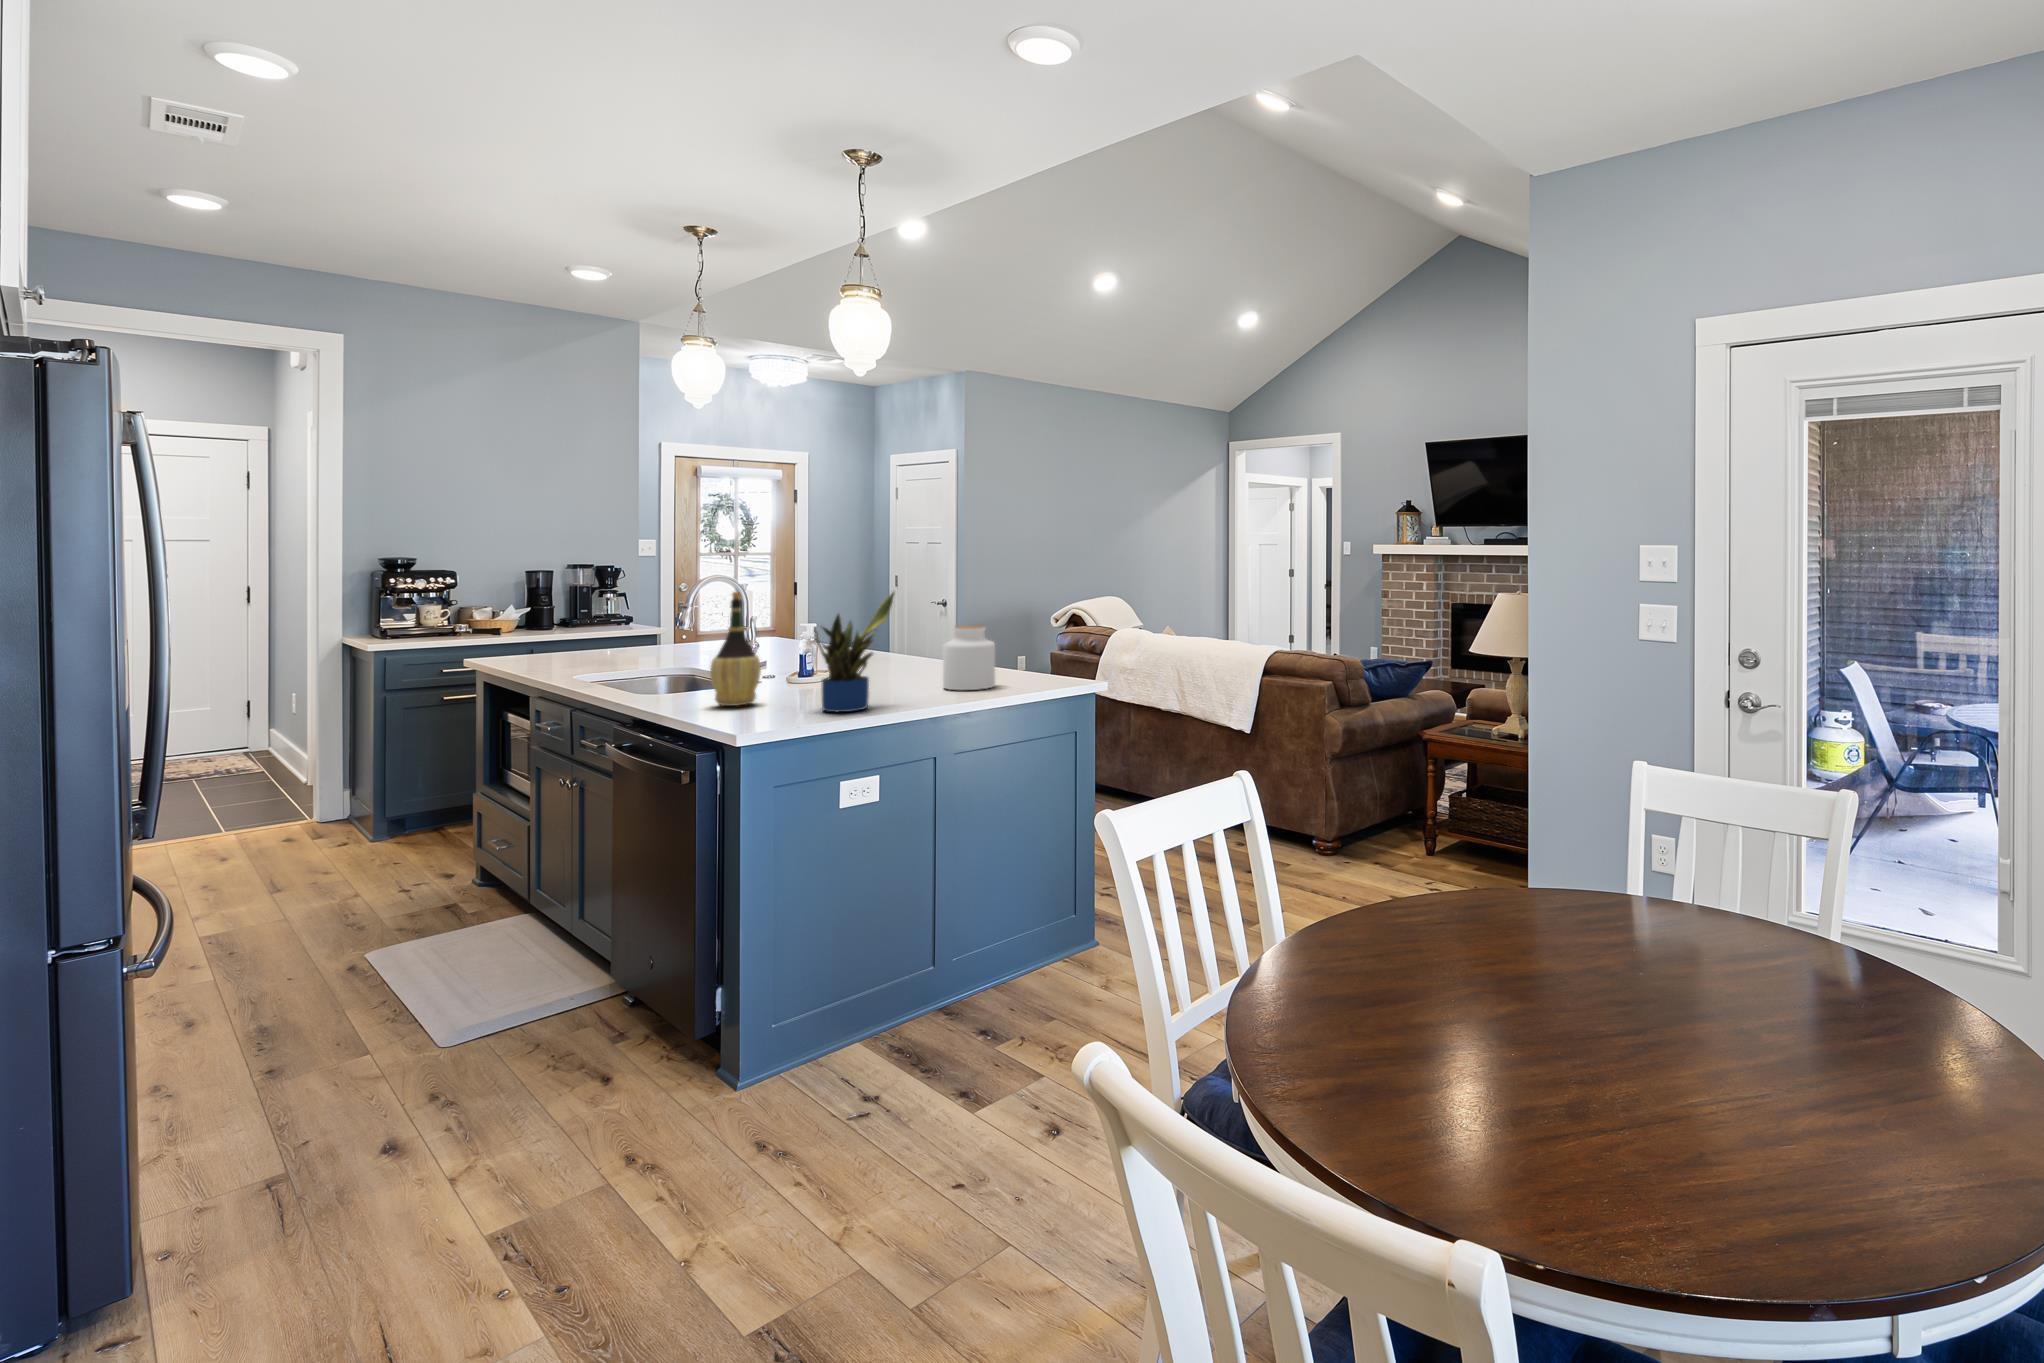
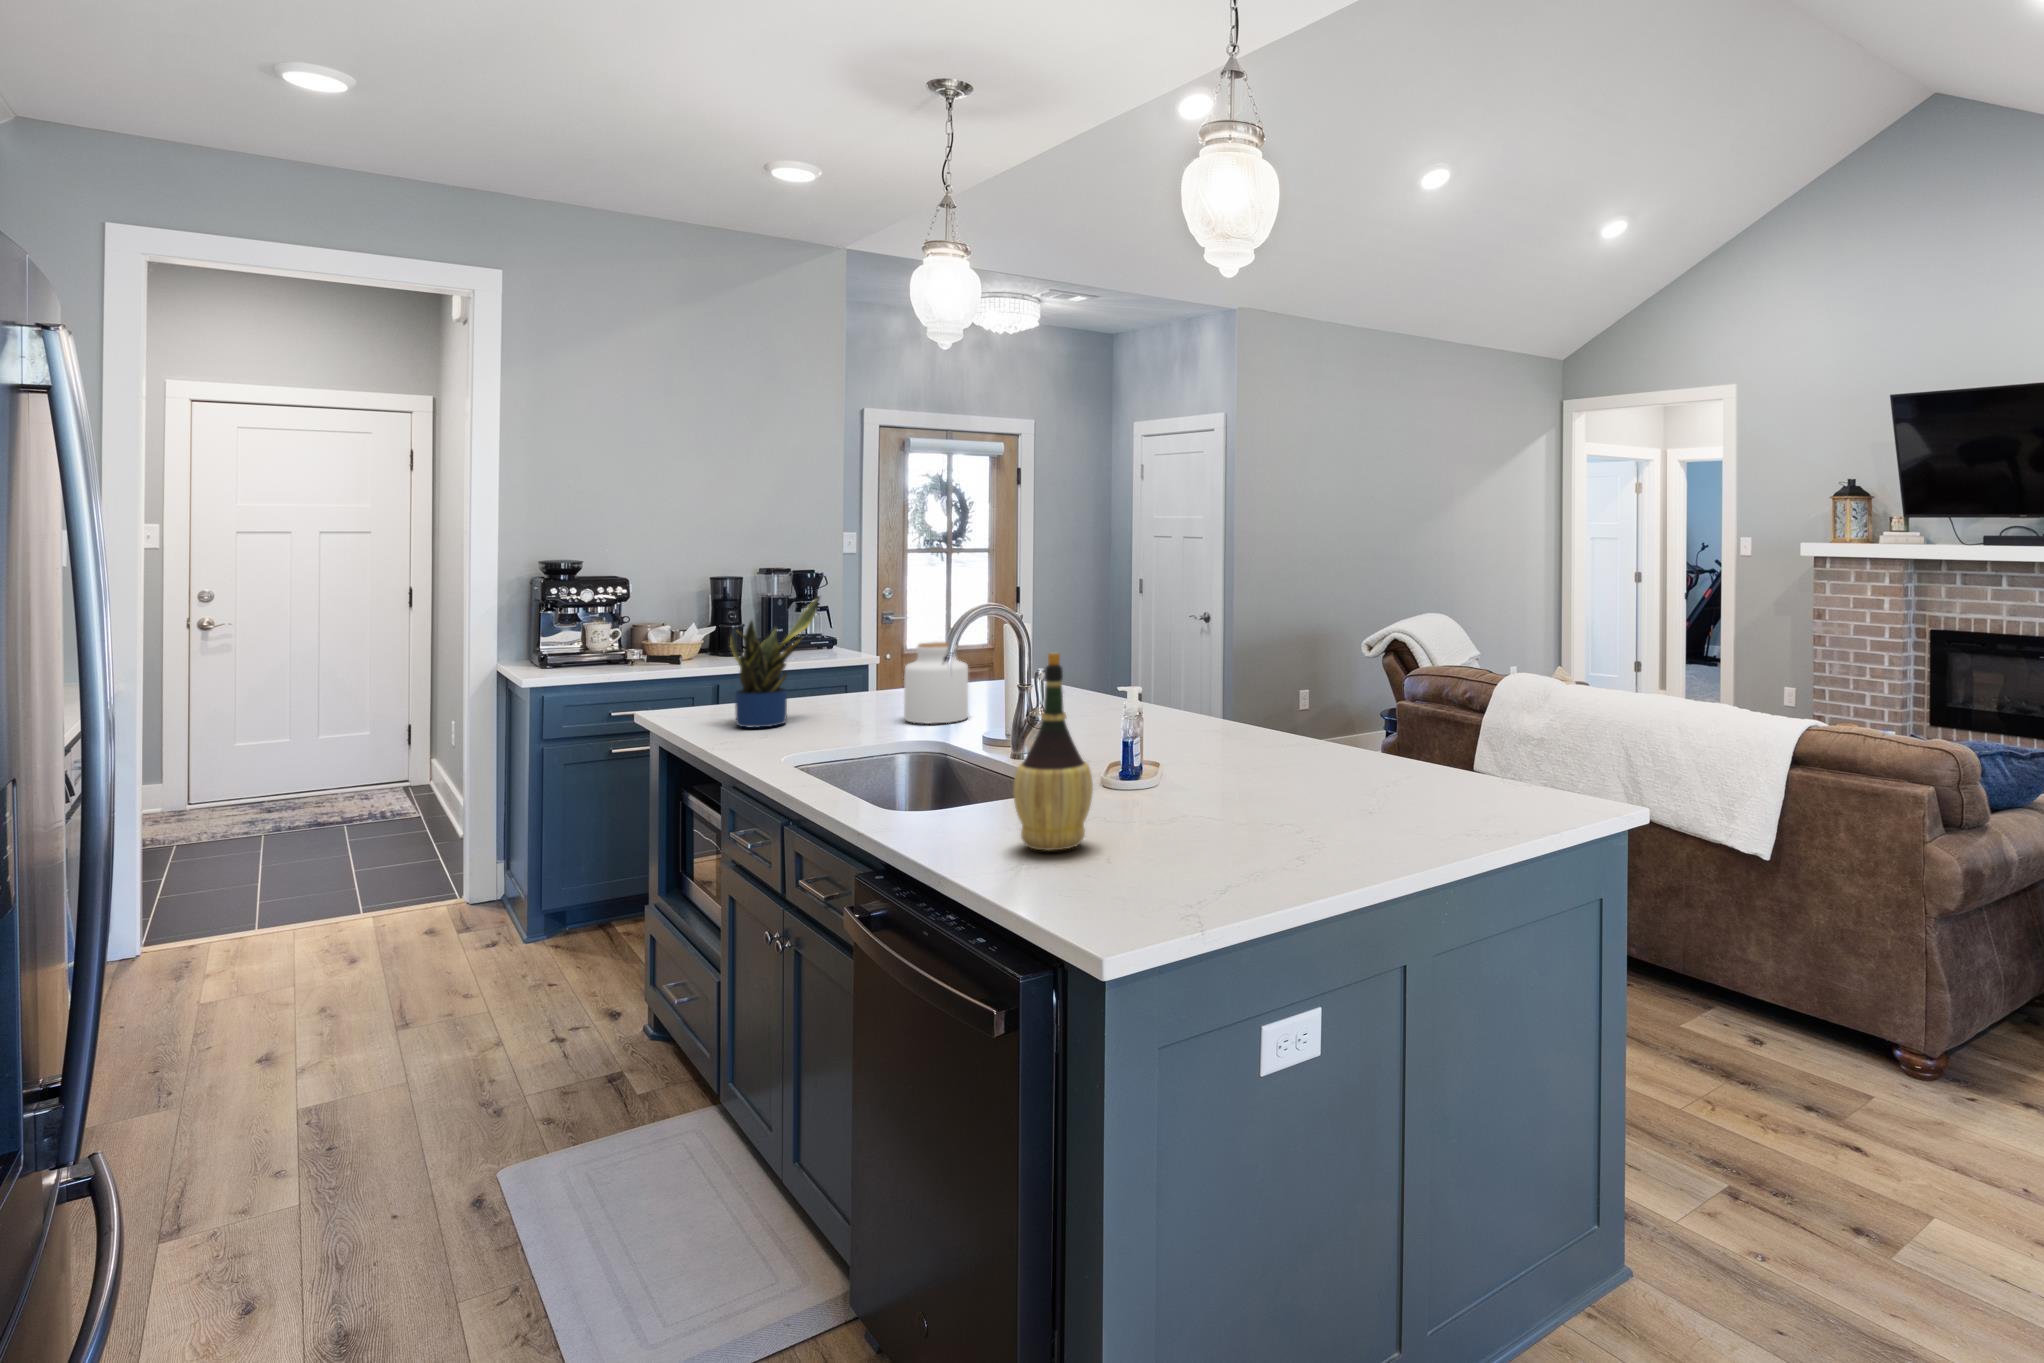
potted plant: present [814,592,894,712] -> present [730,597,820,728]
jar: present [943,625,995,690] -> present [904,642,968,723]

